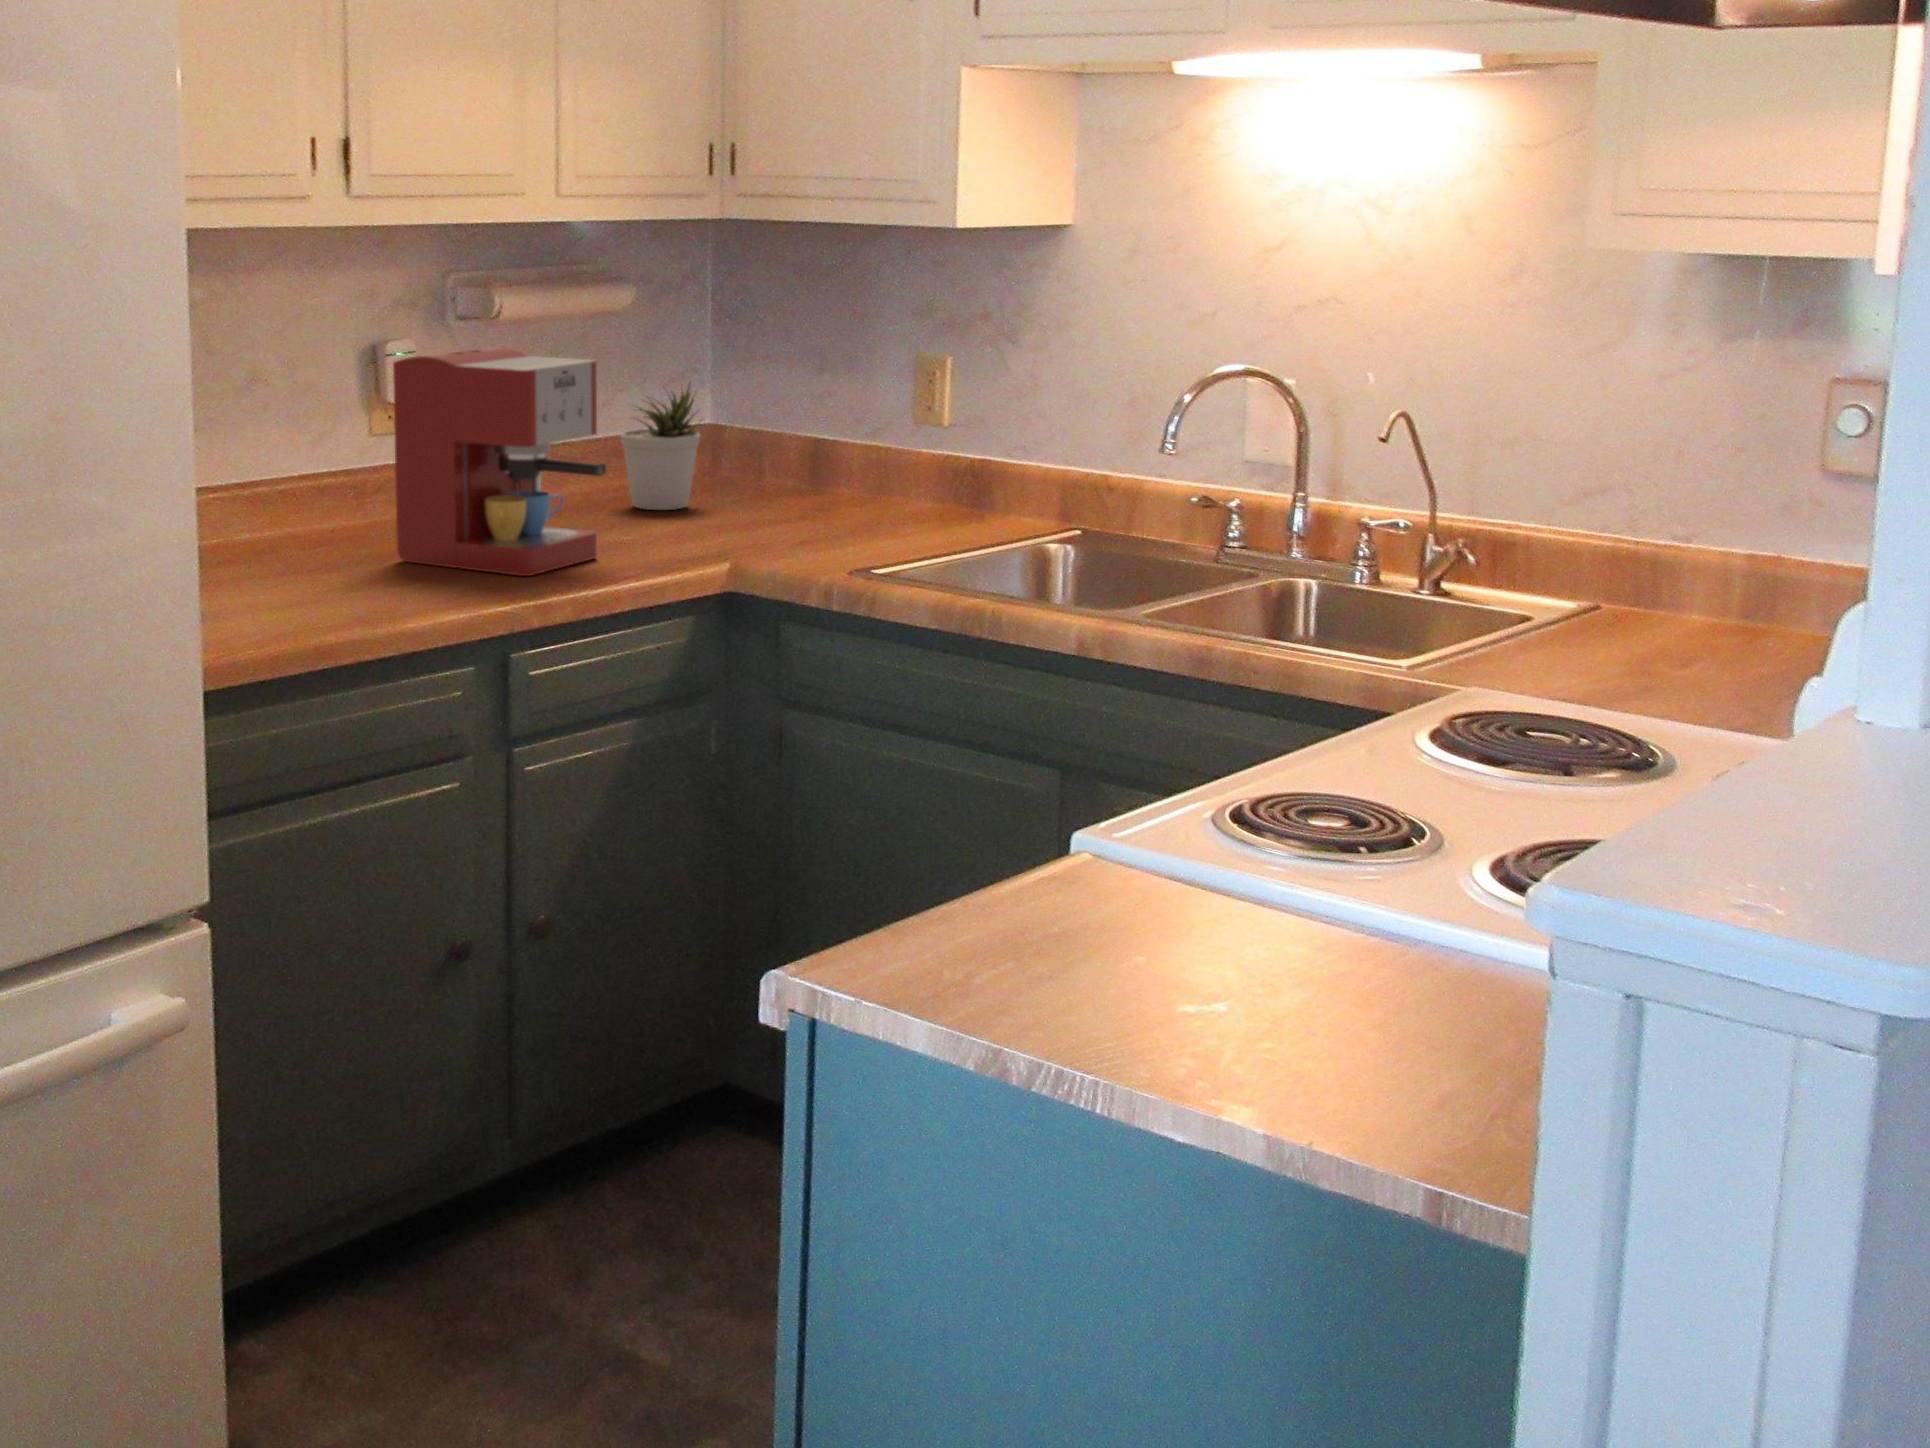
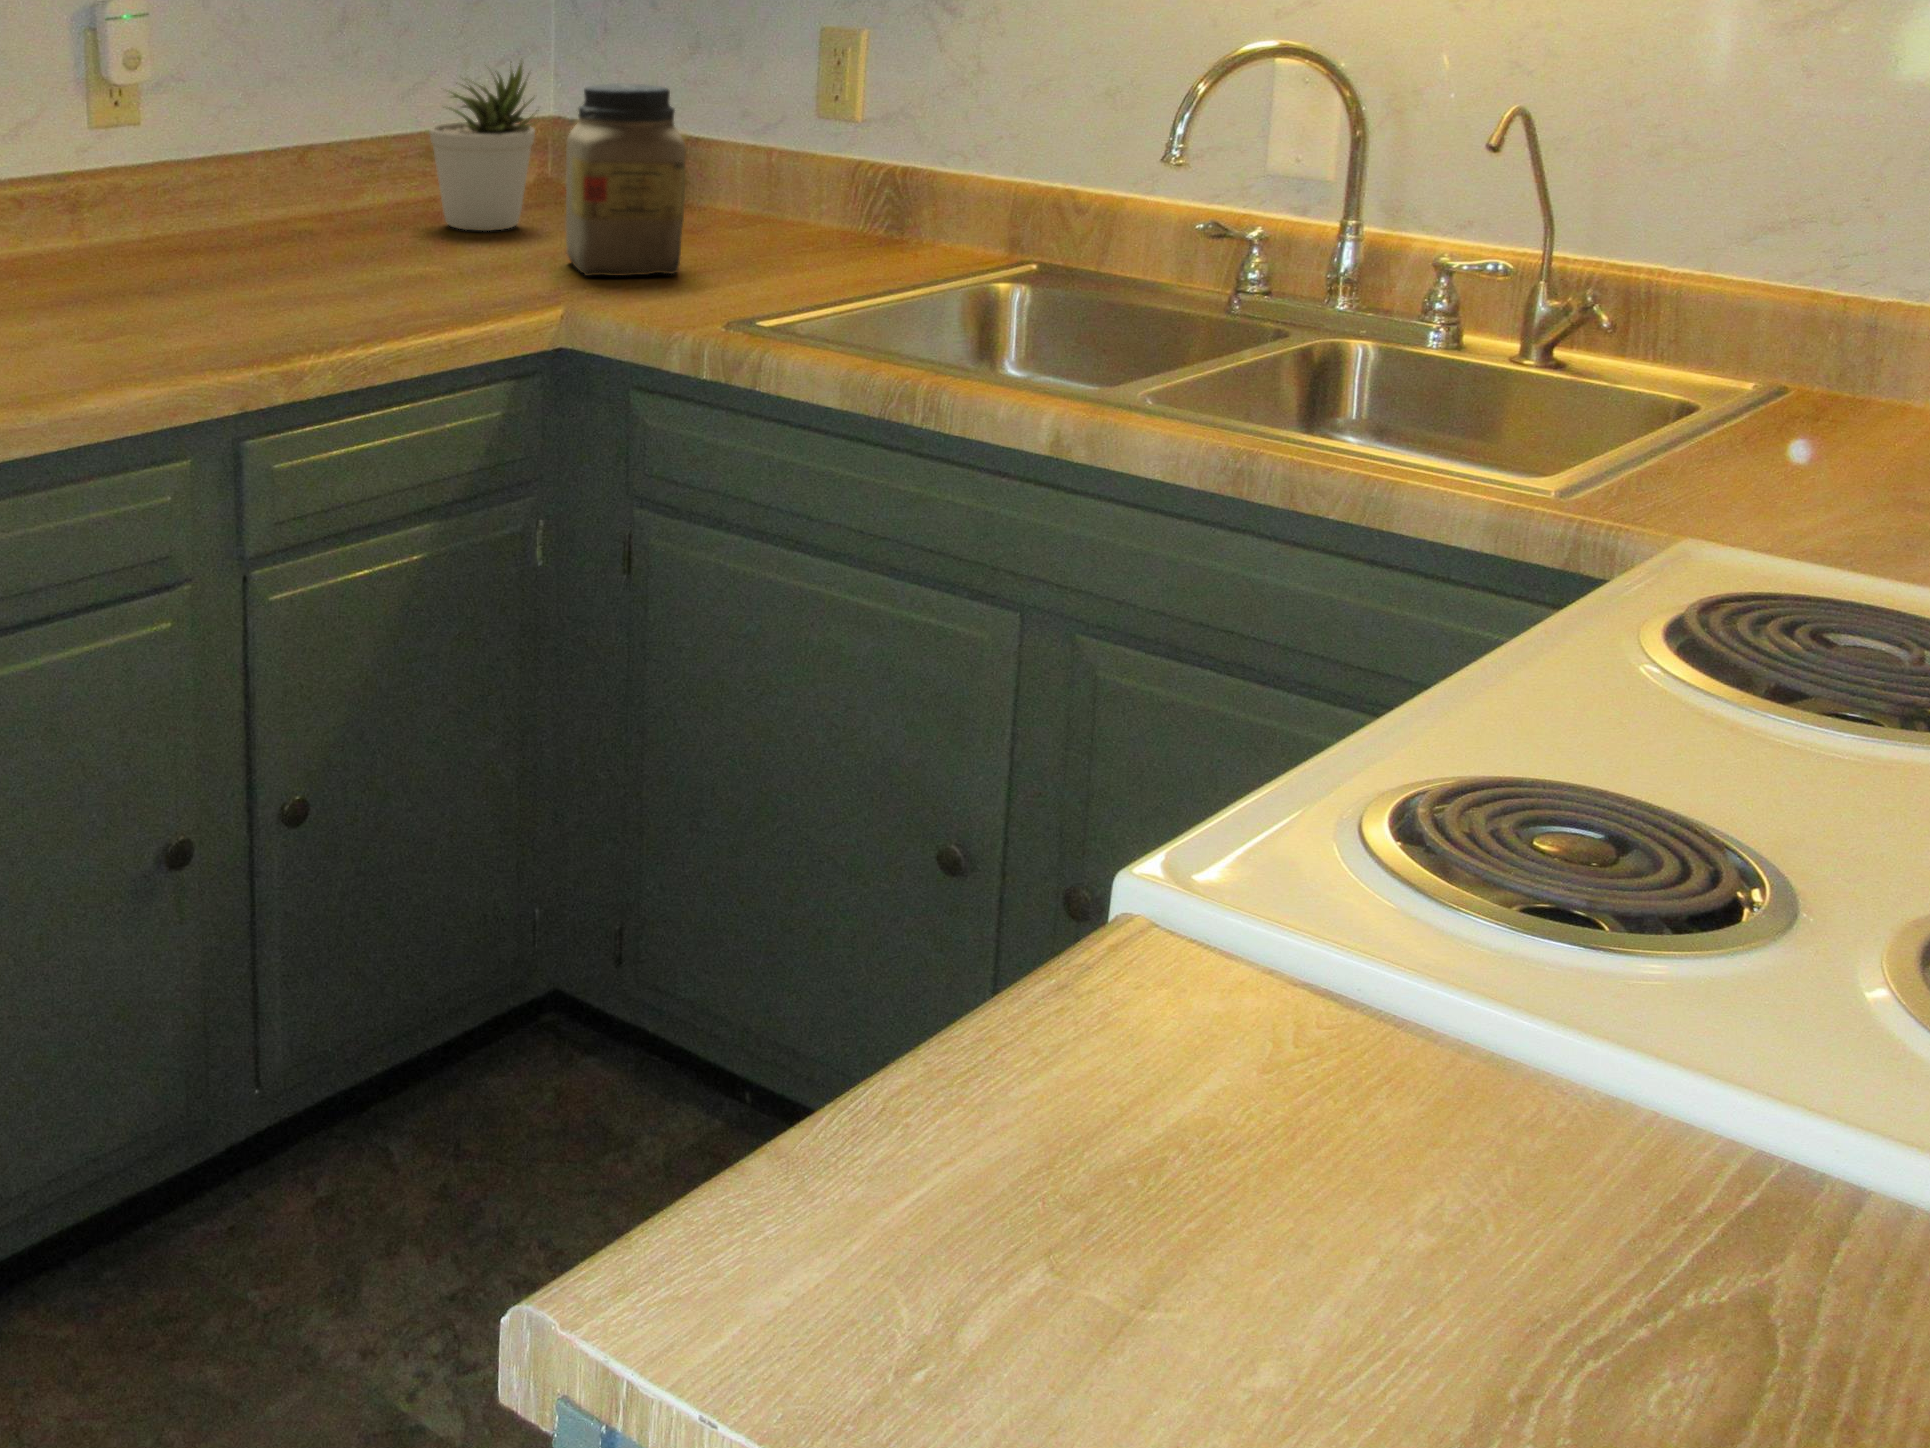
coffee maker: present [393,347,606,576] -> none [89,6,388,329]
jar: none [727,399,816,541] -> present [566,83,686,276]

